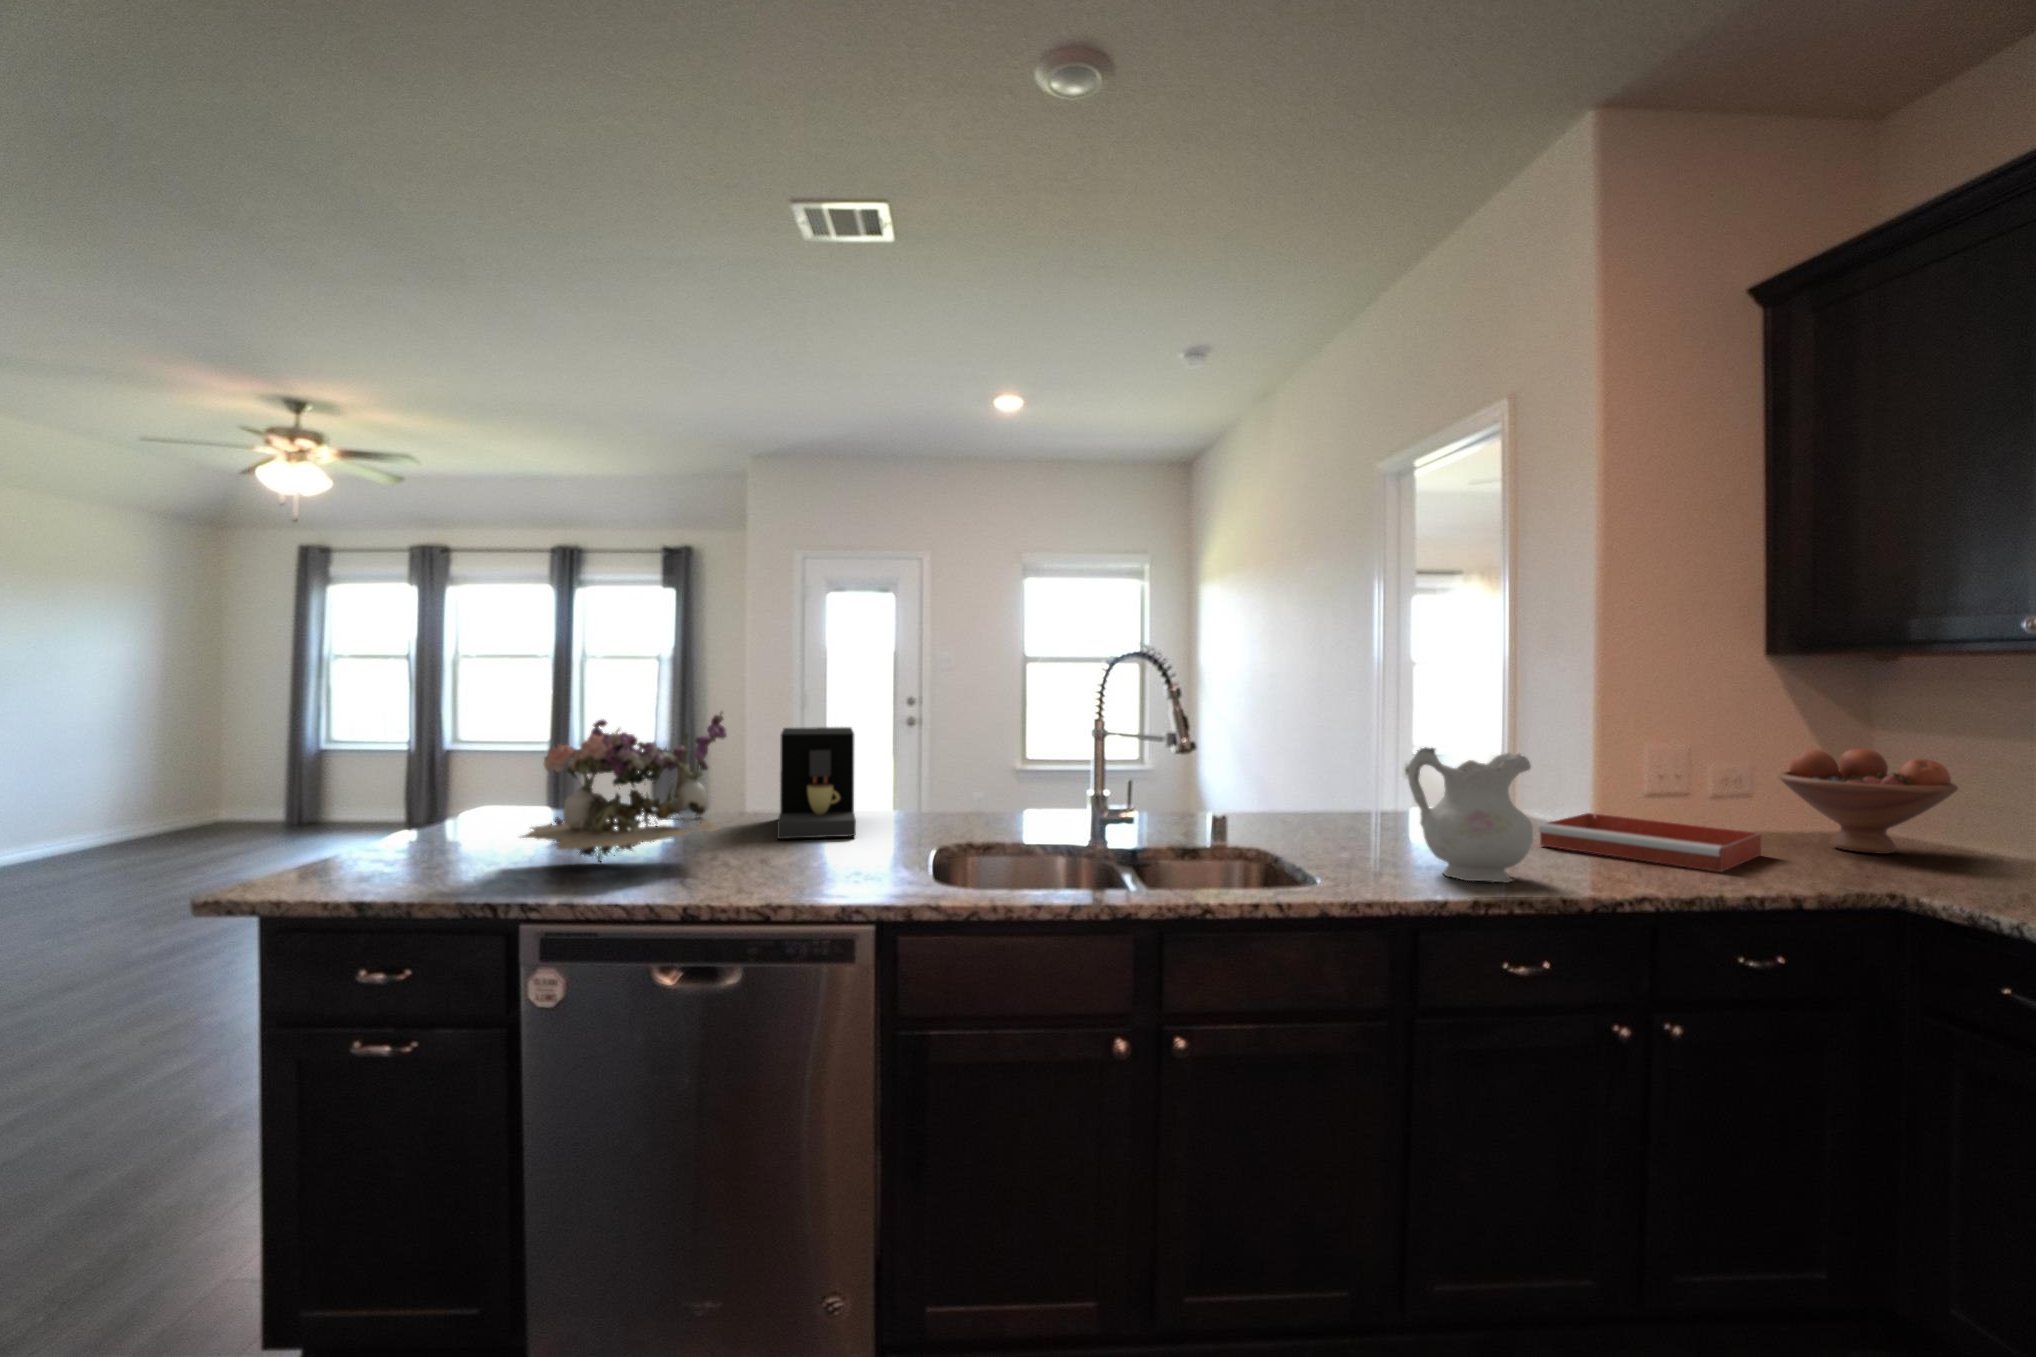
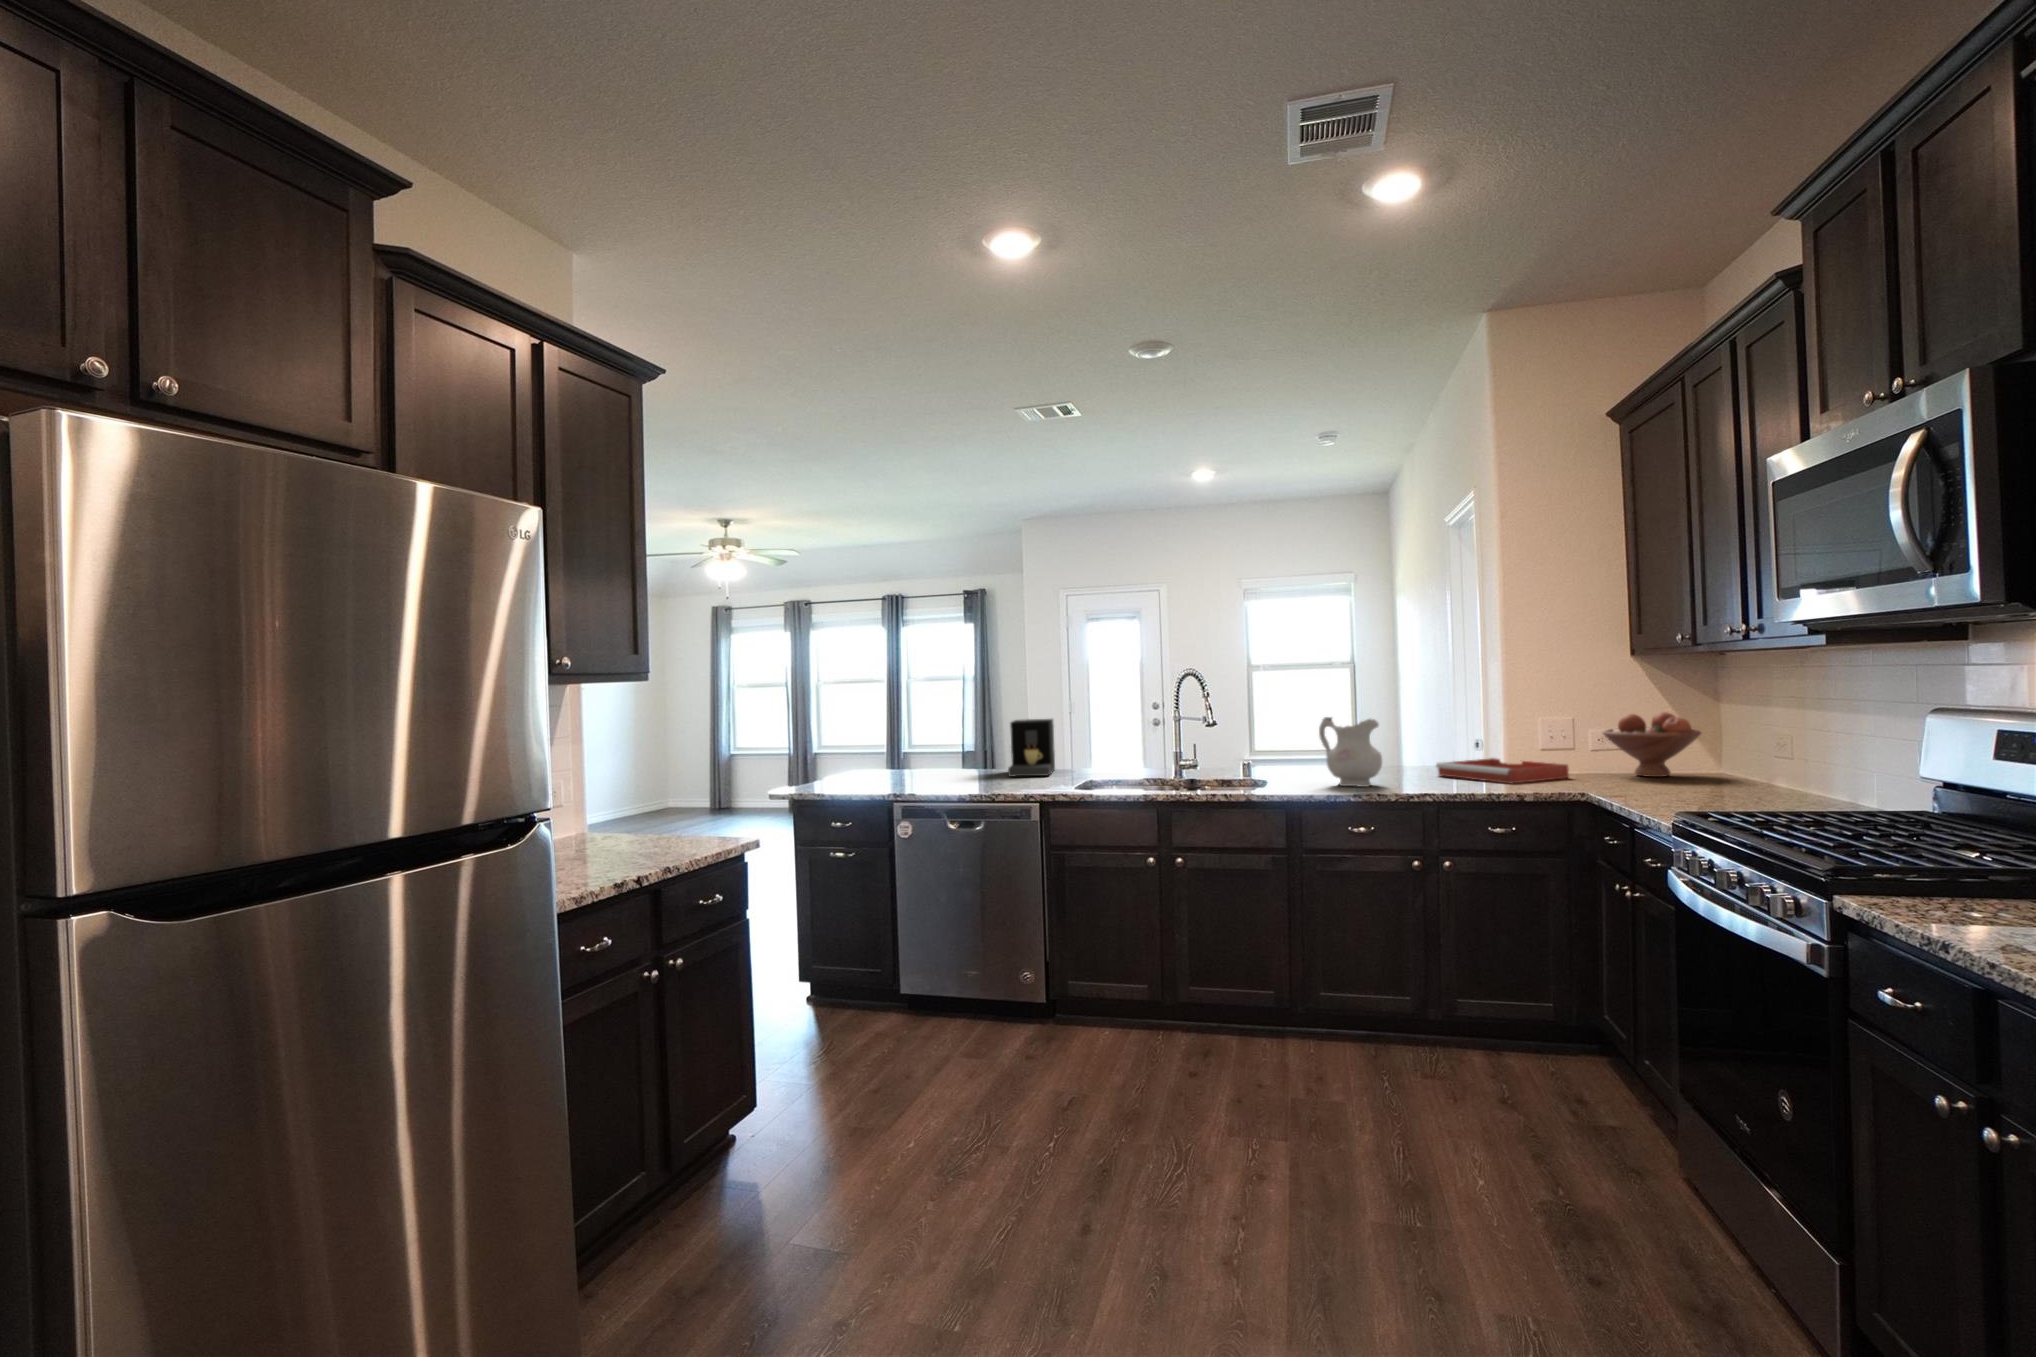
flower arrangement: present [522,712,727,862] -> none [887,709,978,784]

